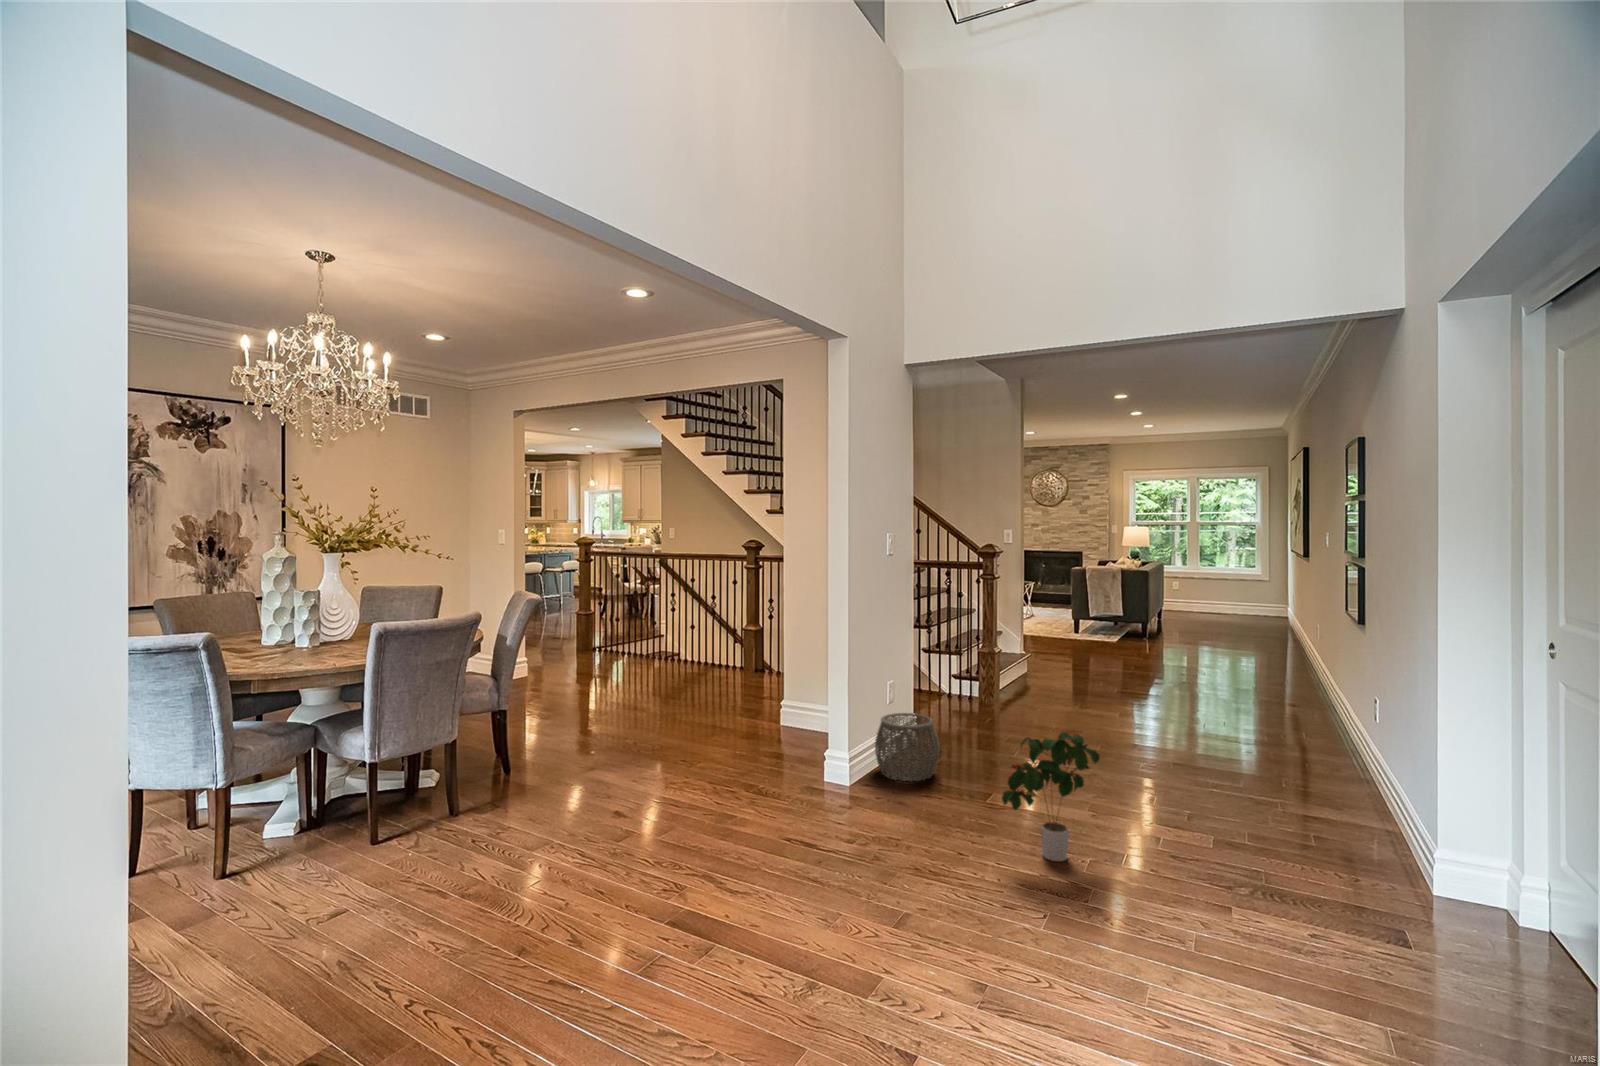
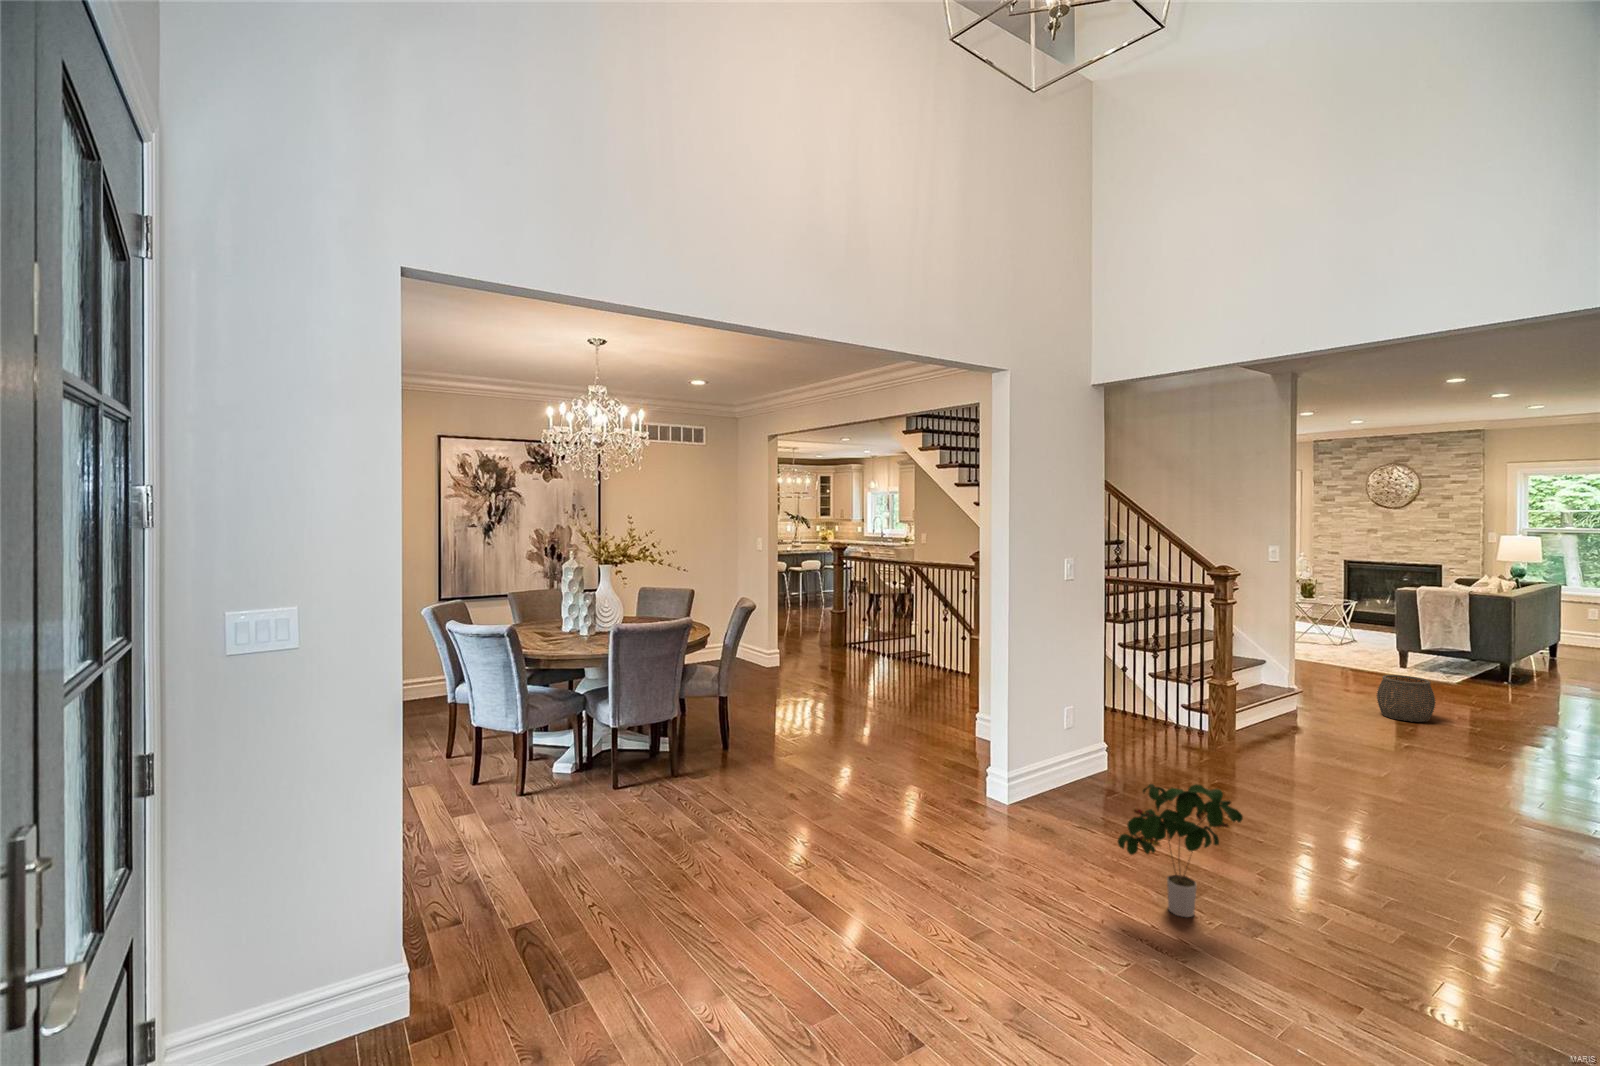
woven basket: present [875,713,939,781] -> present [1377,675,1436,722]

